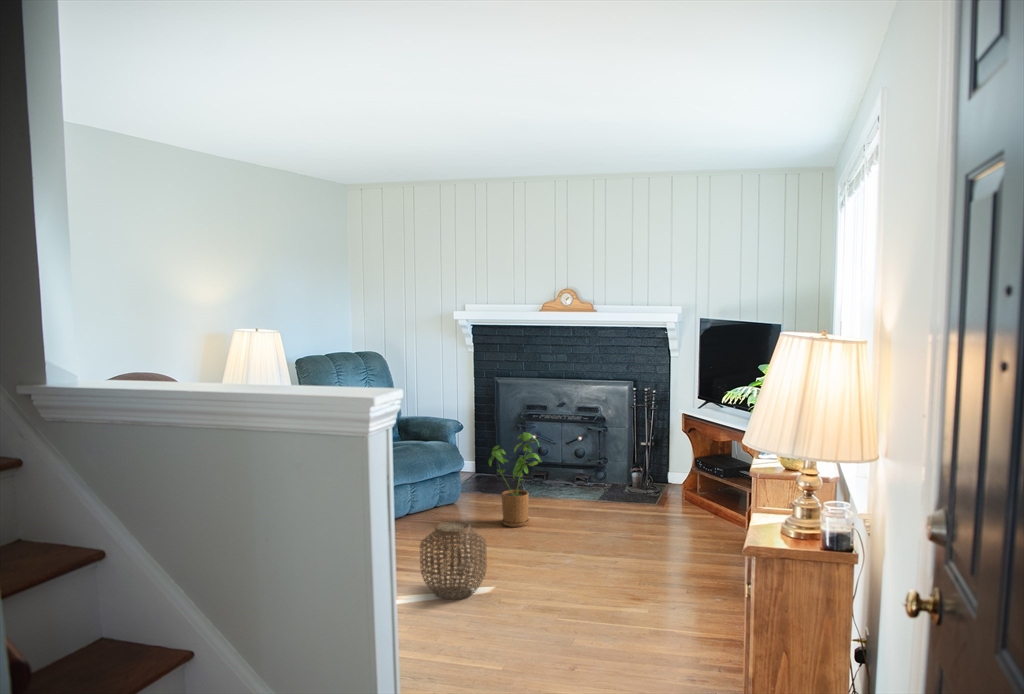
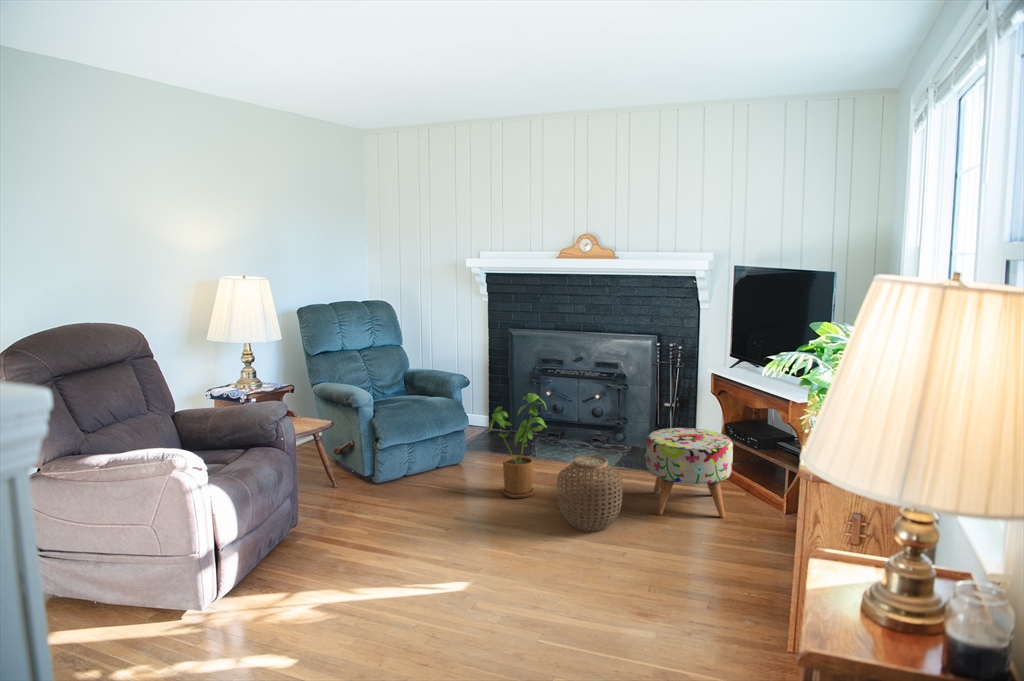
ottoman: none [629,461,703,536] -> present [646,428,733,518]
woven basket: present [420,521,487,600] -> present [557,456,623,531]

